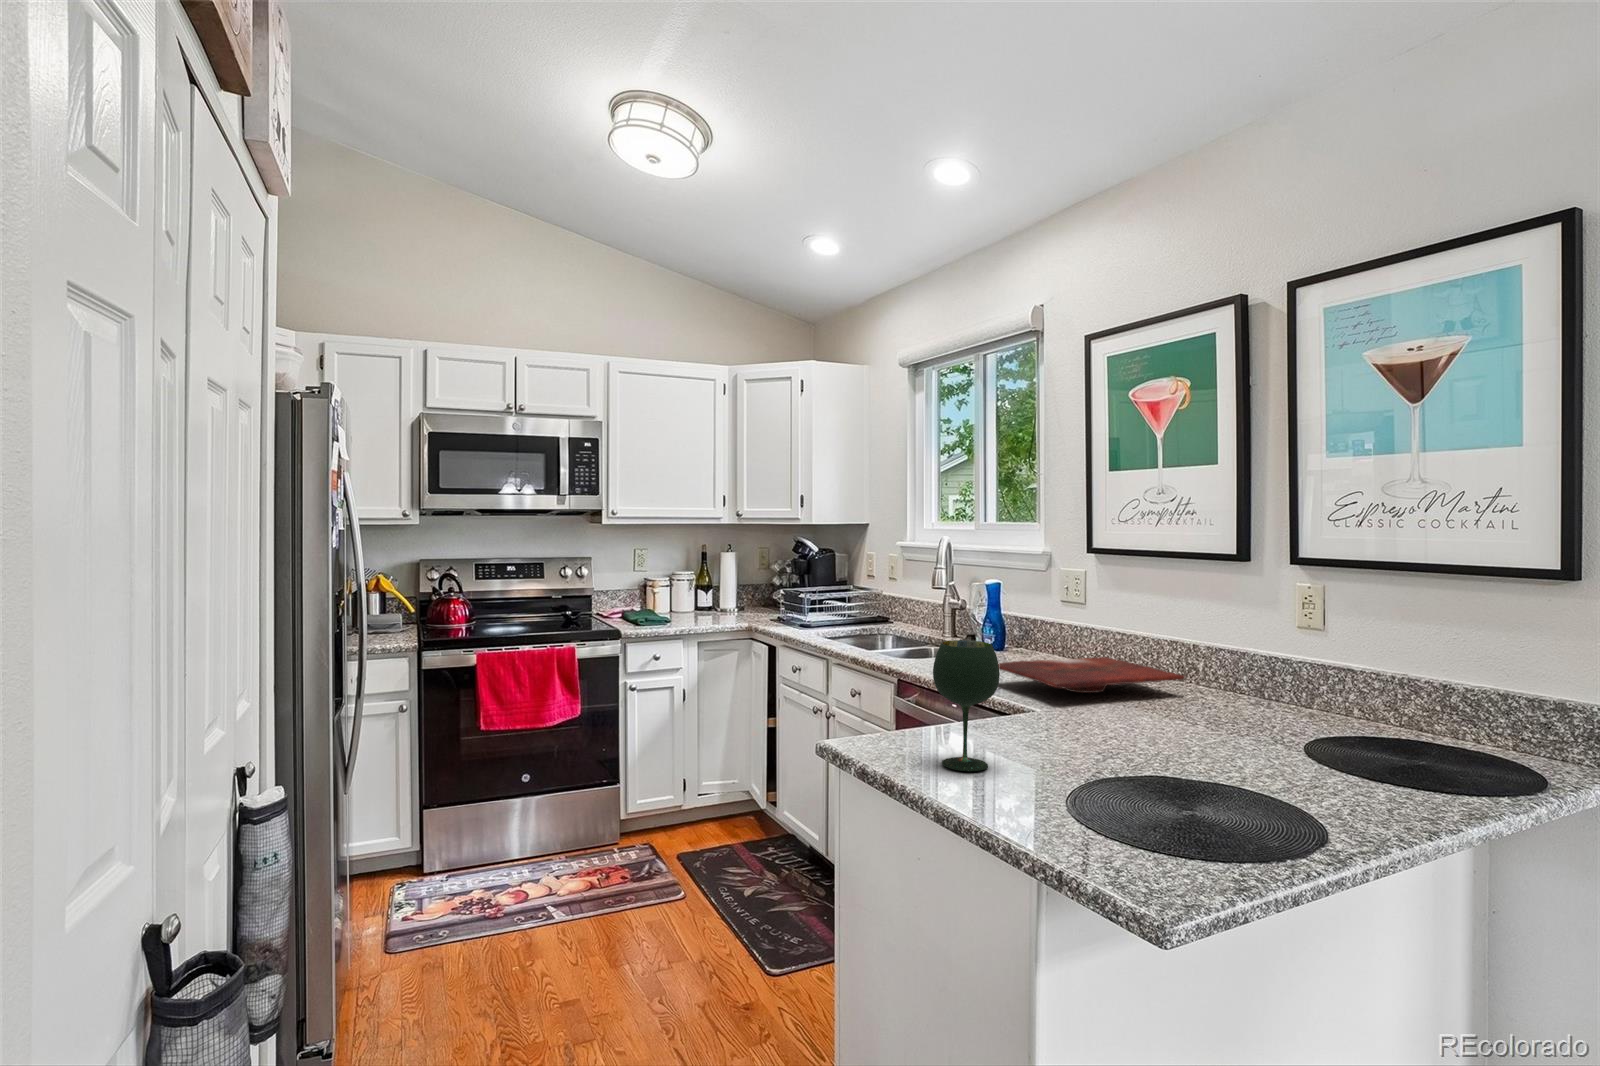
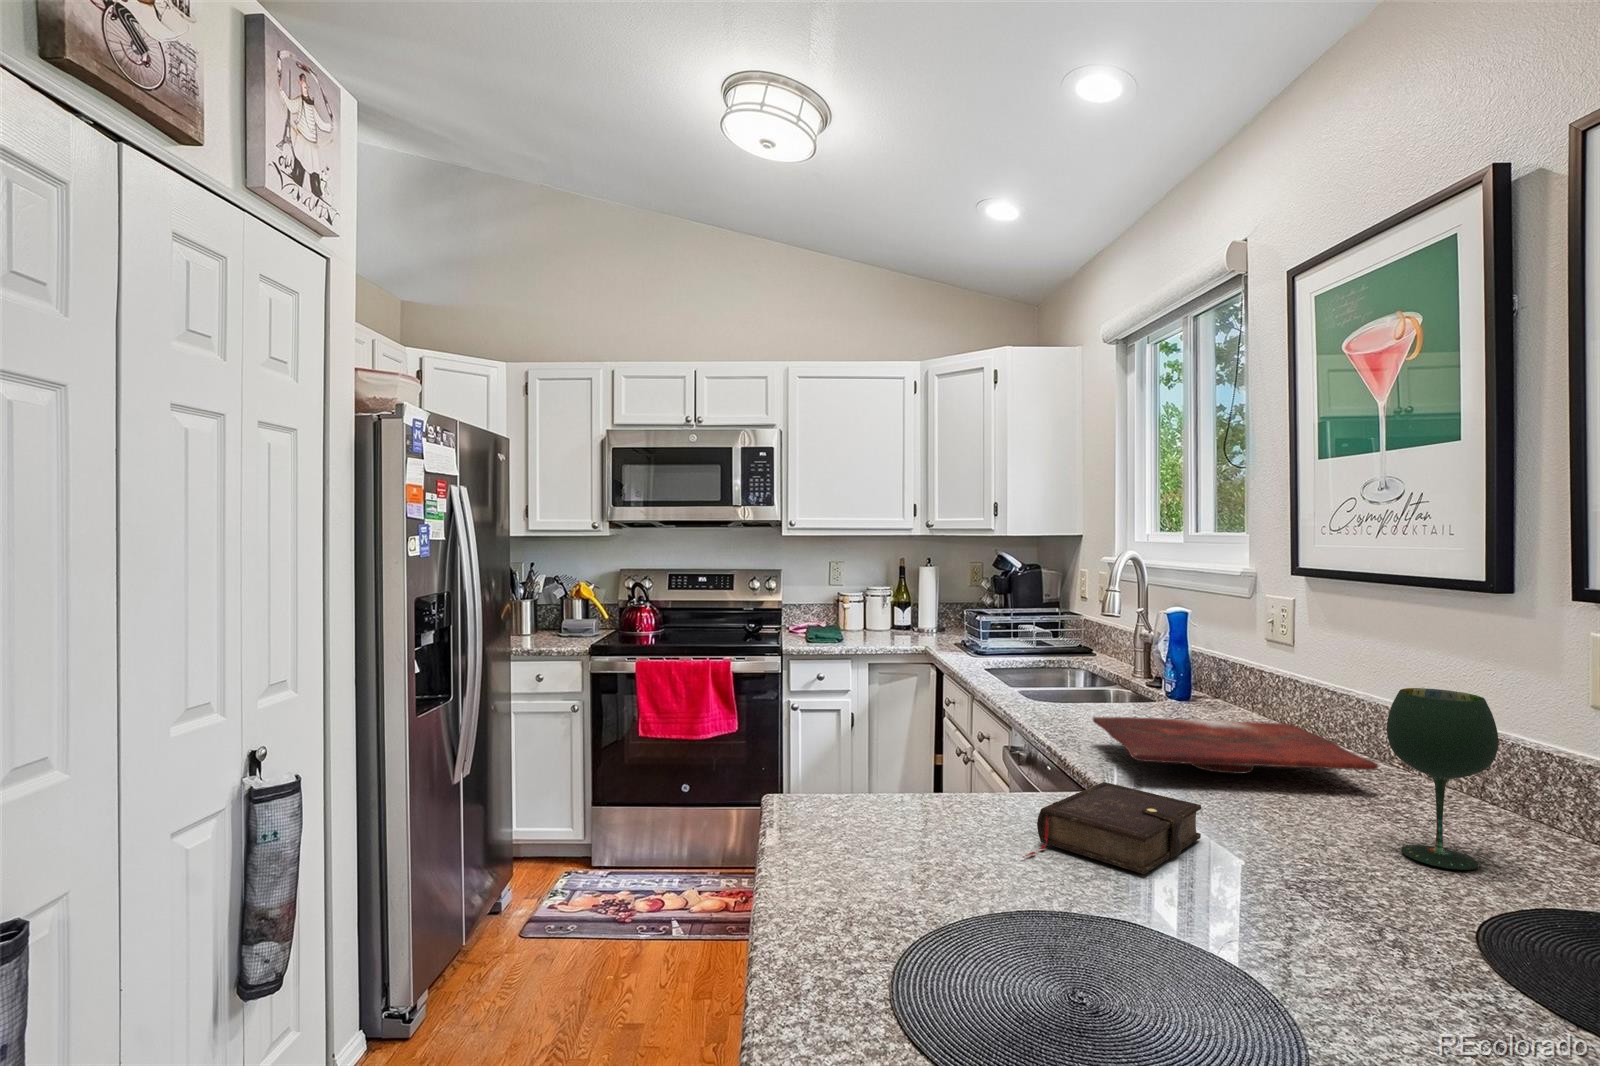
wine glass: present [933,640,1000,771] -> present [1387,688,1498,870]
book: none [1056,702,1140,756] -> present [1022,782,1201,874]

